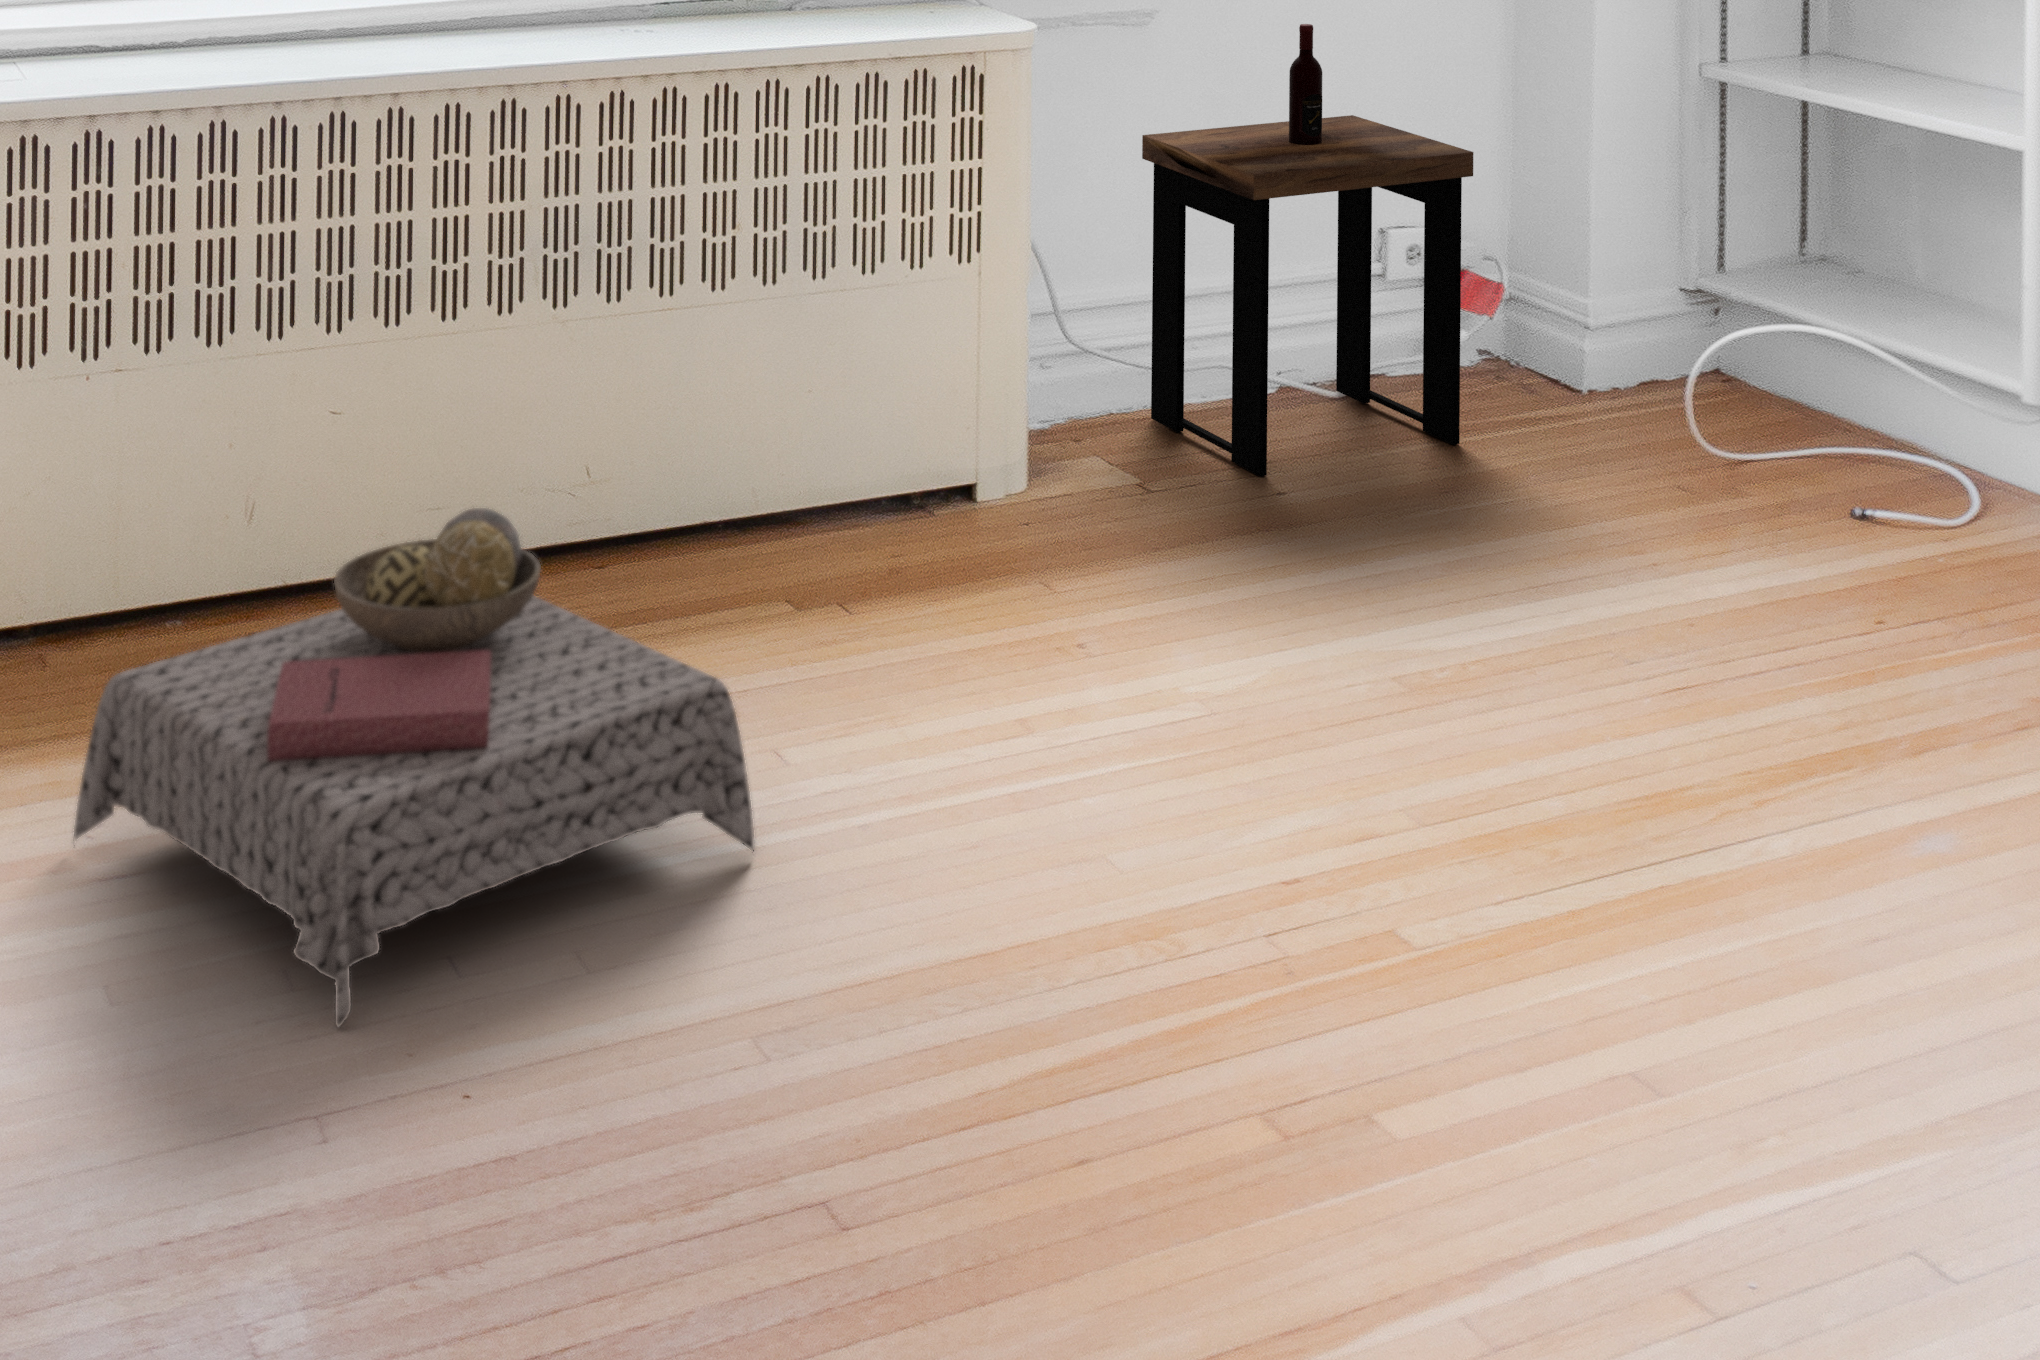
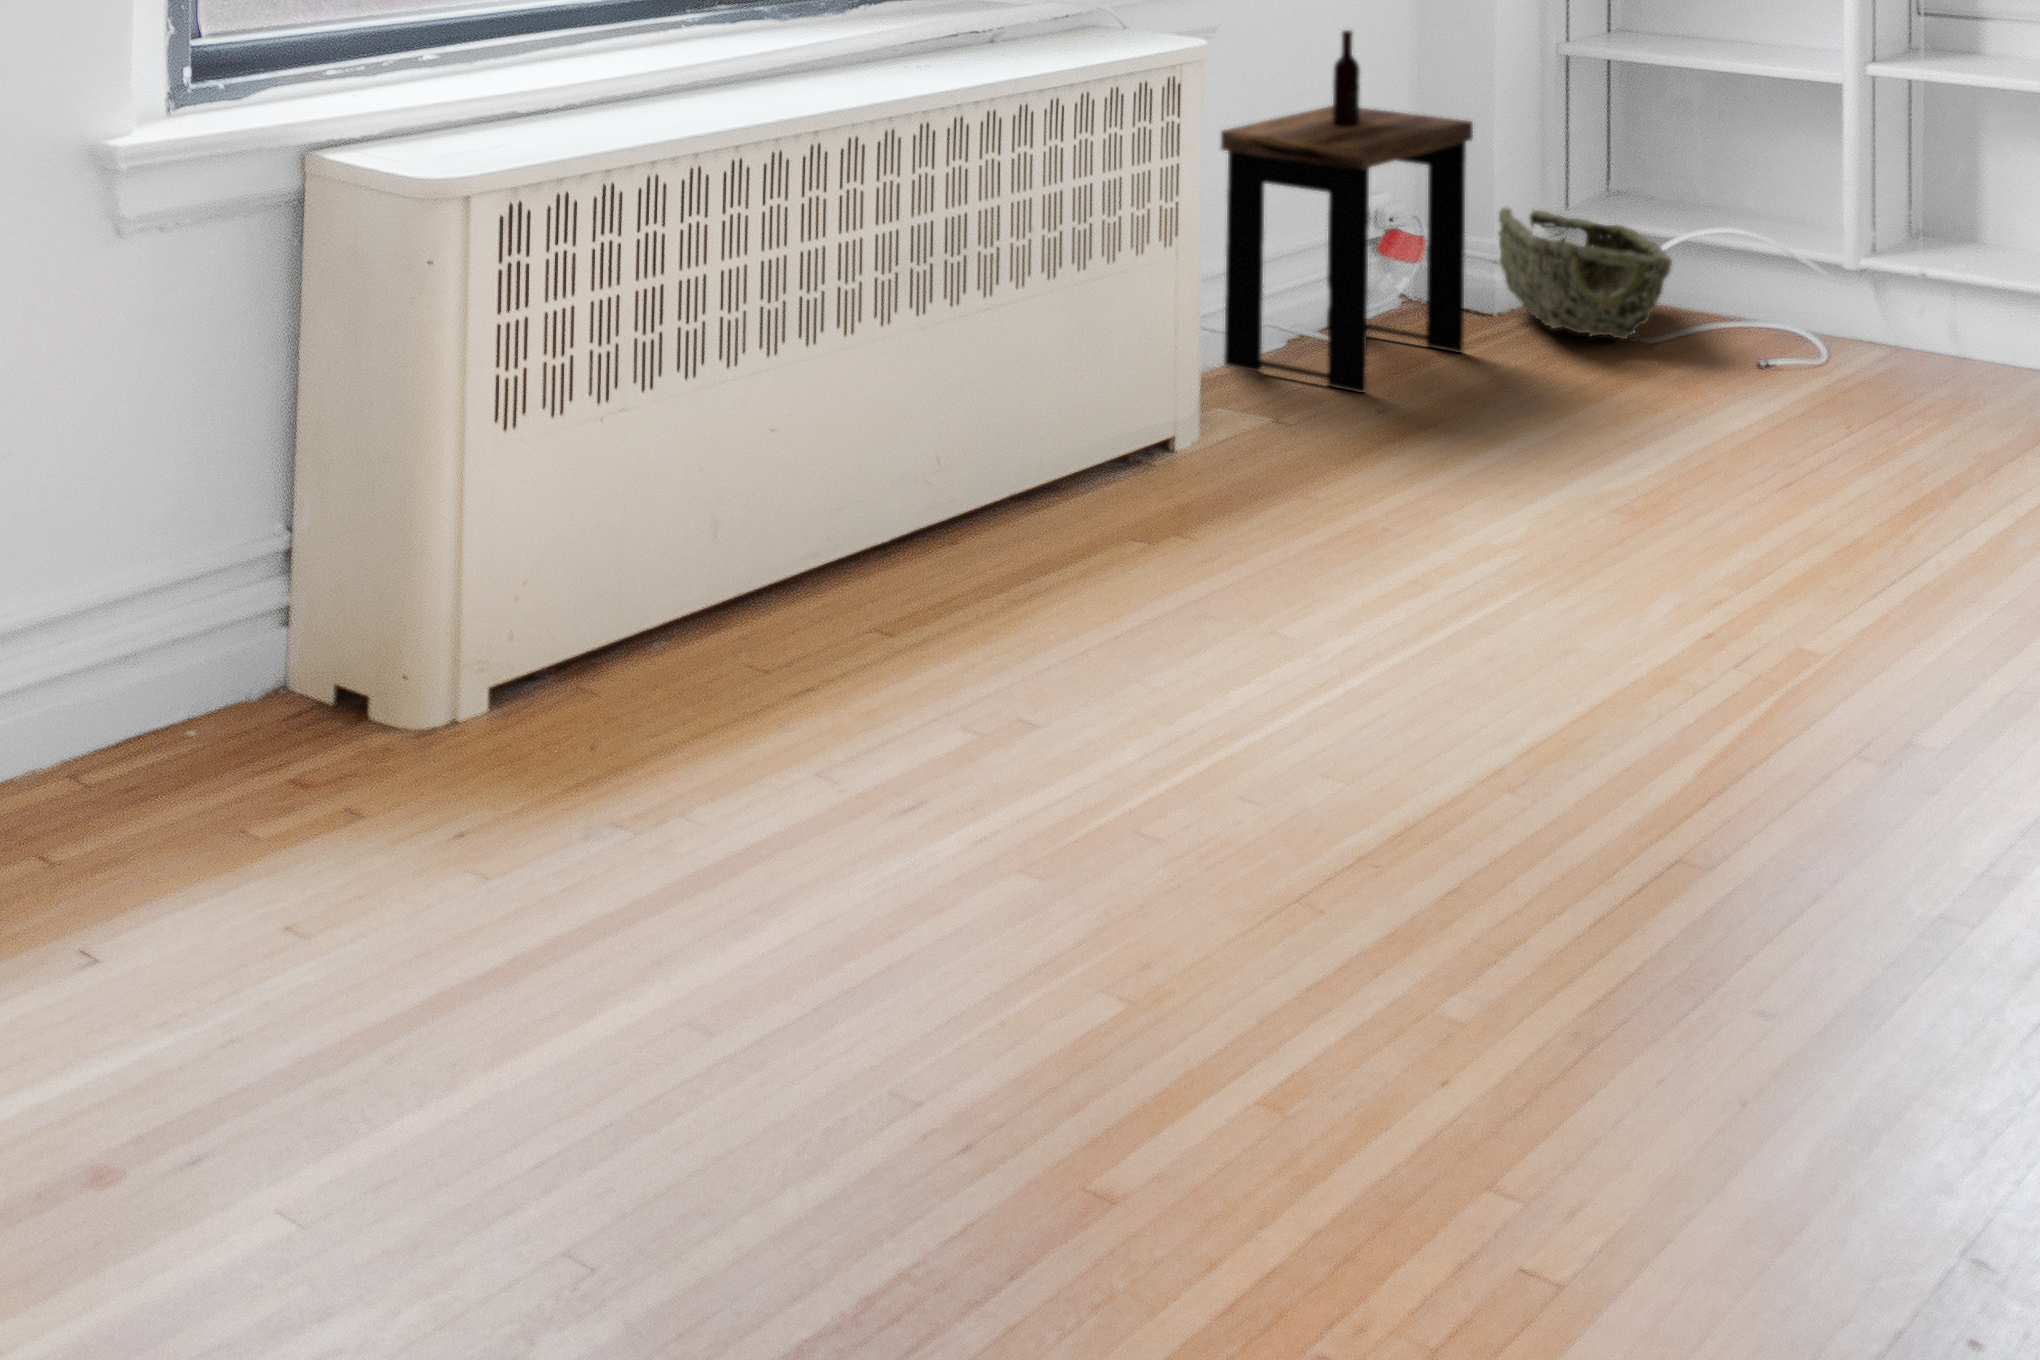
woven basket: none [1552,266,1775,458] -> present [1499,208,1672,339]
ottoman: present [74,508,754,1027] -> none [874,457,1415,879]

